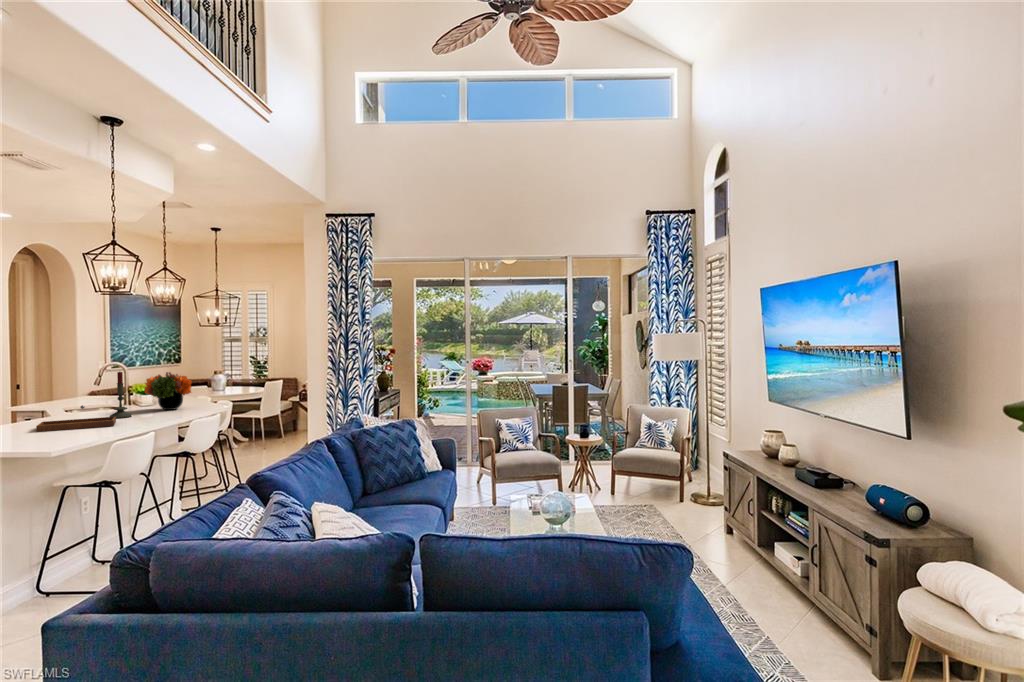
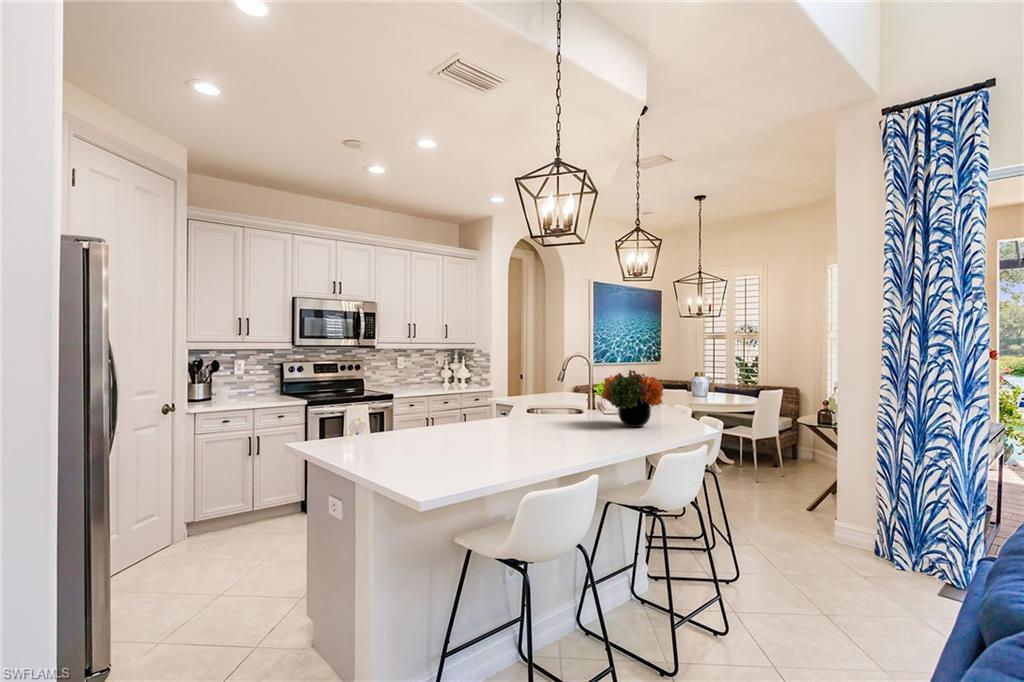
candle: present [110,372,132,418] -> none [554,364,581,435]
tray: present [36,405,116,432] -> none [457,413,554,452]

